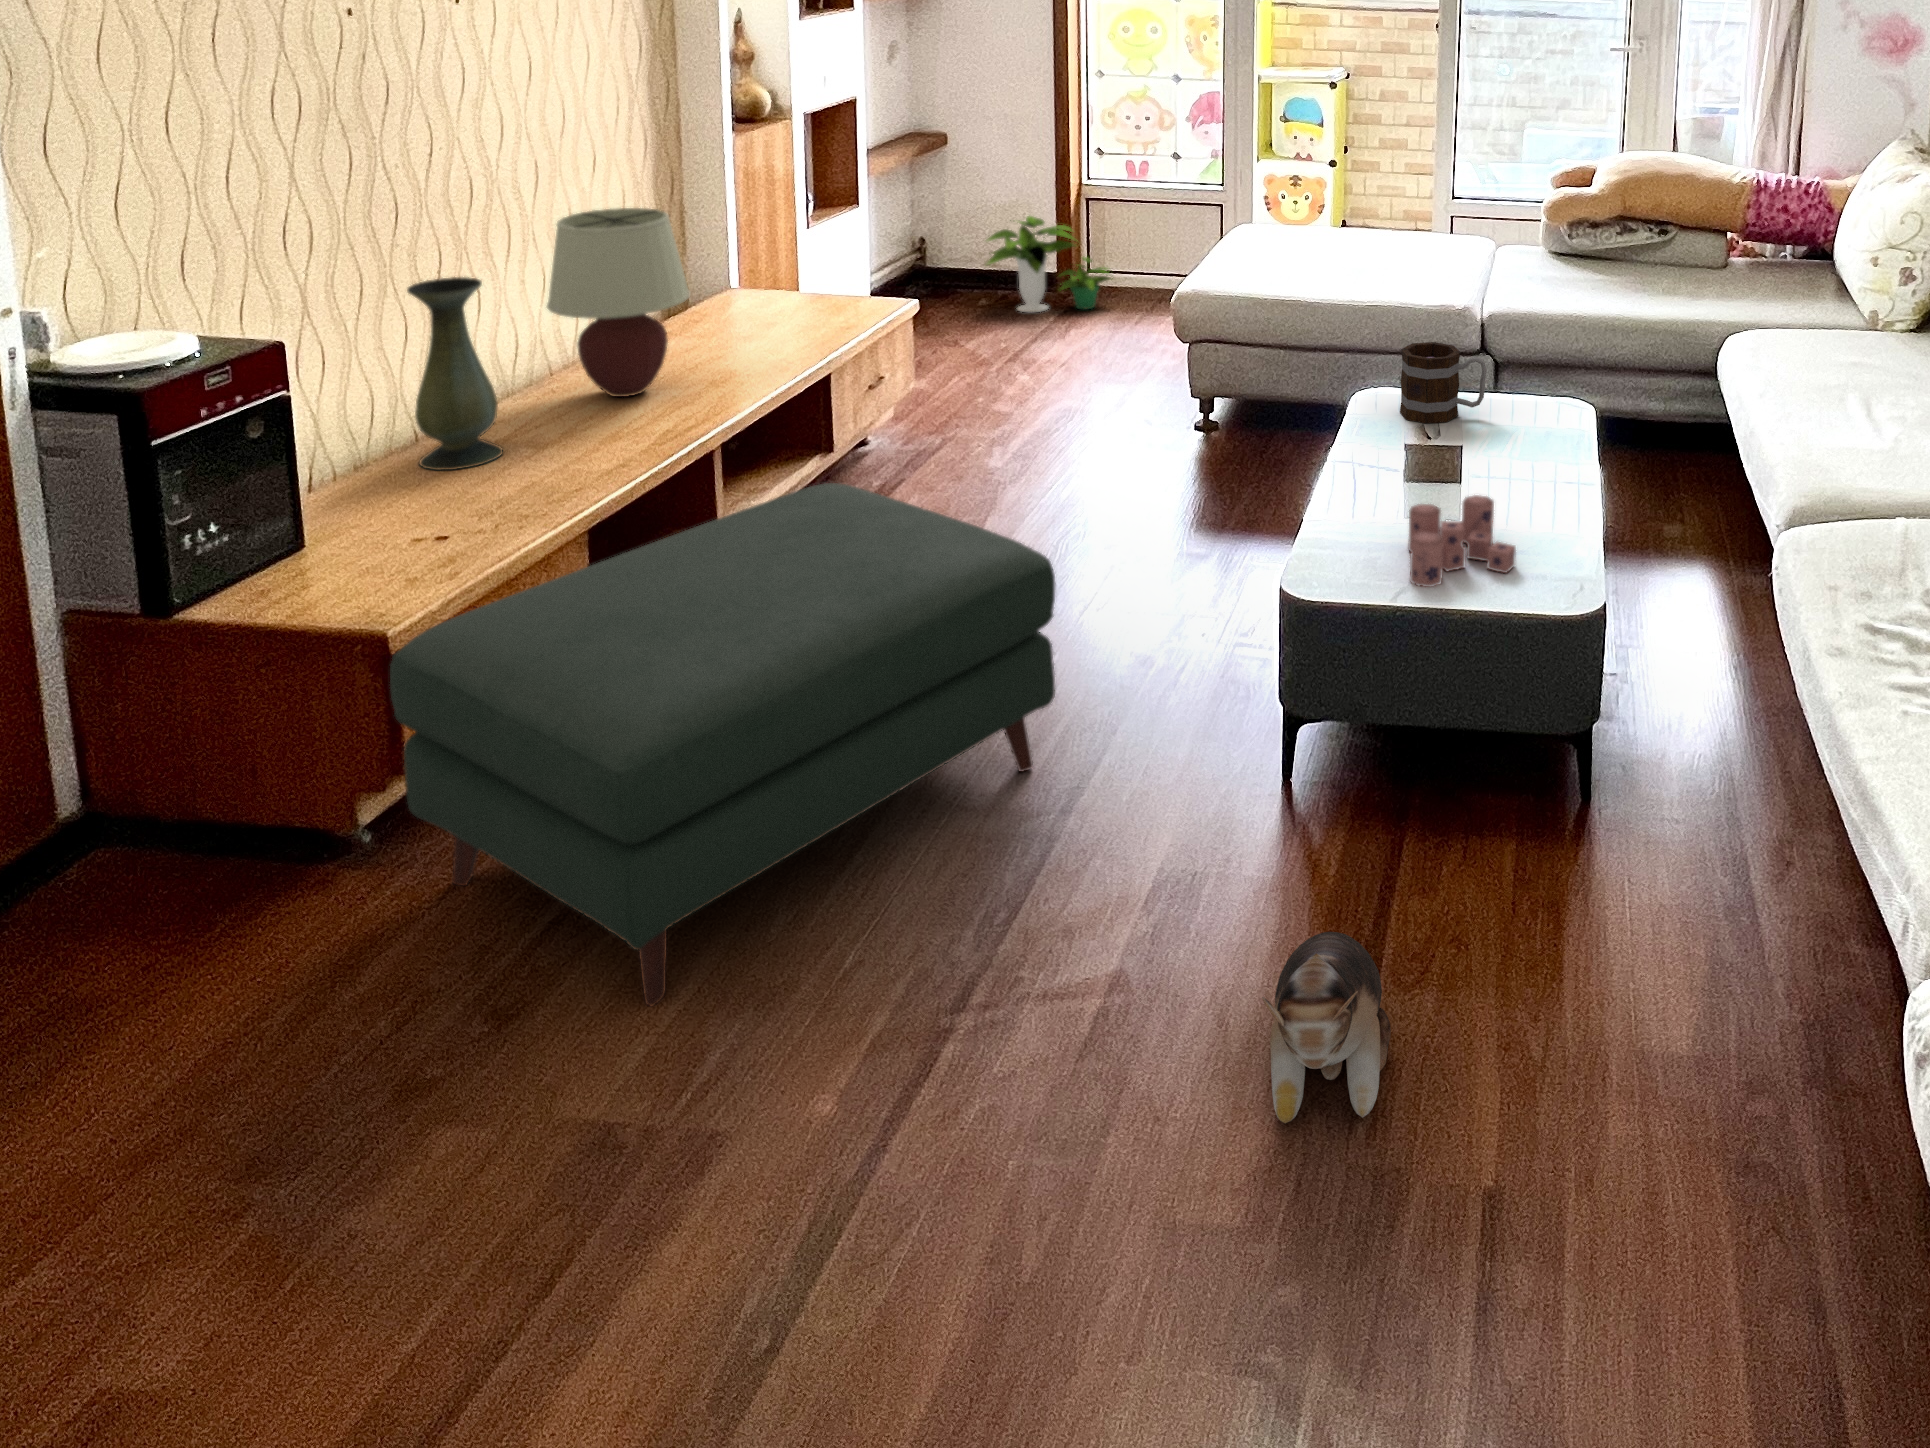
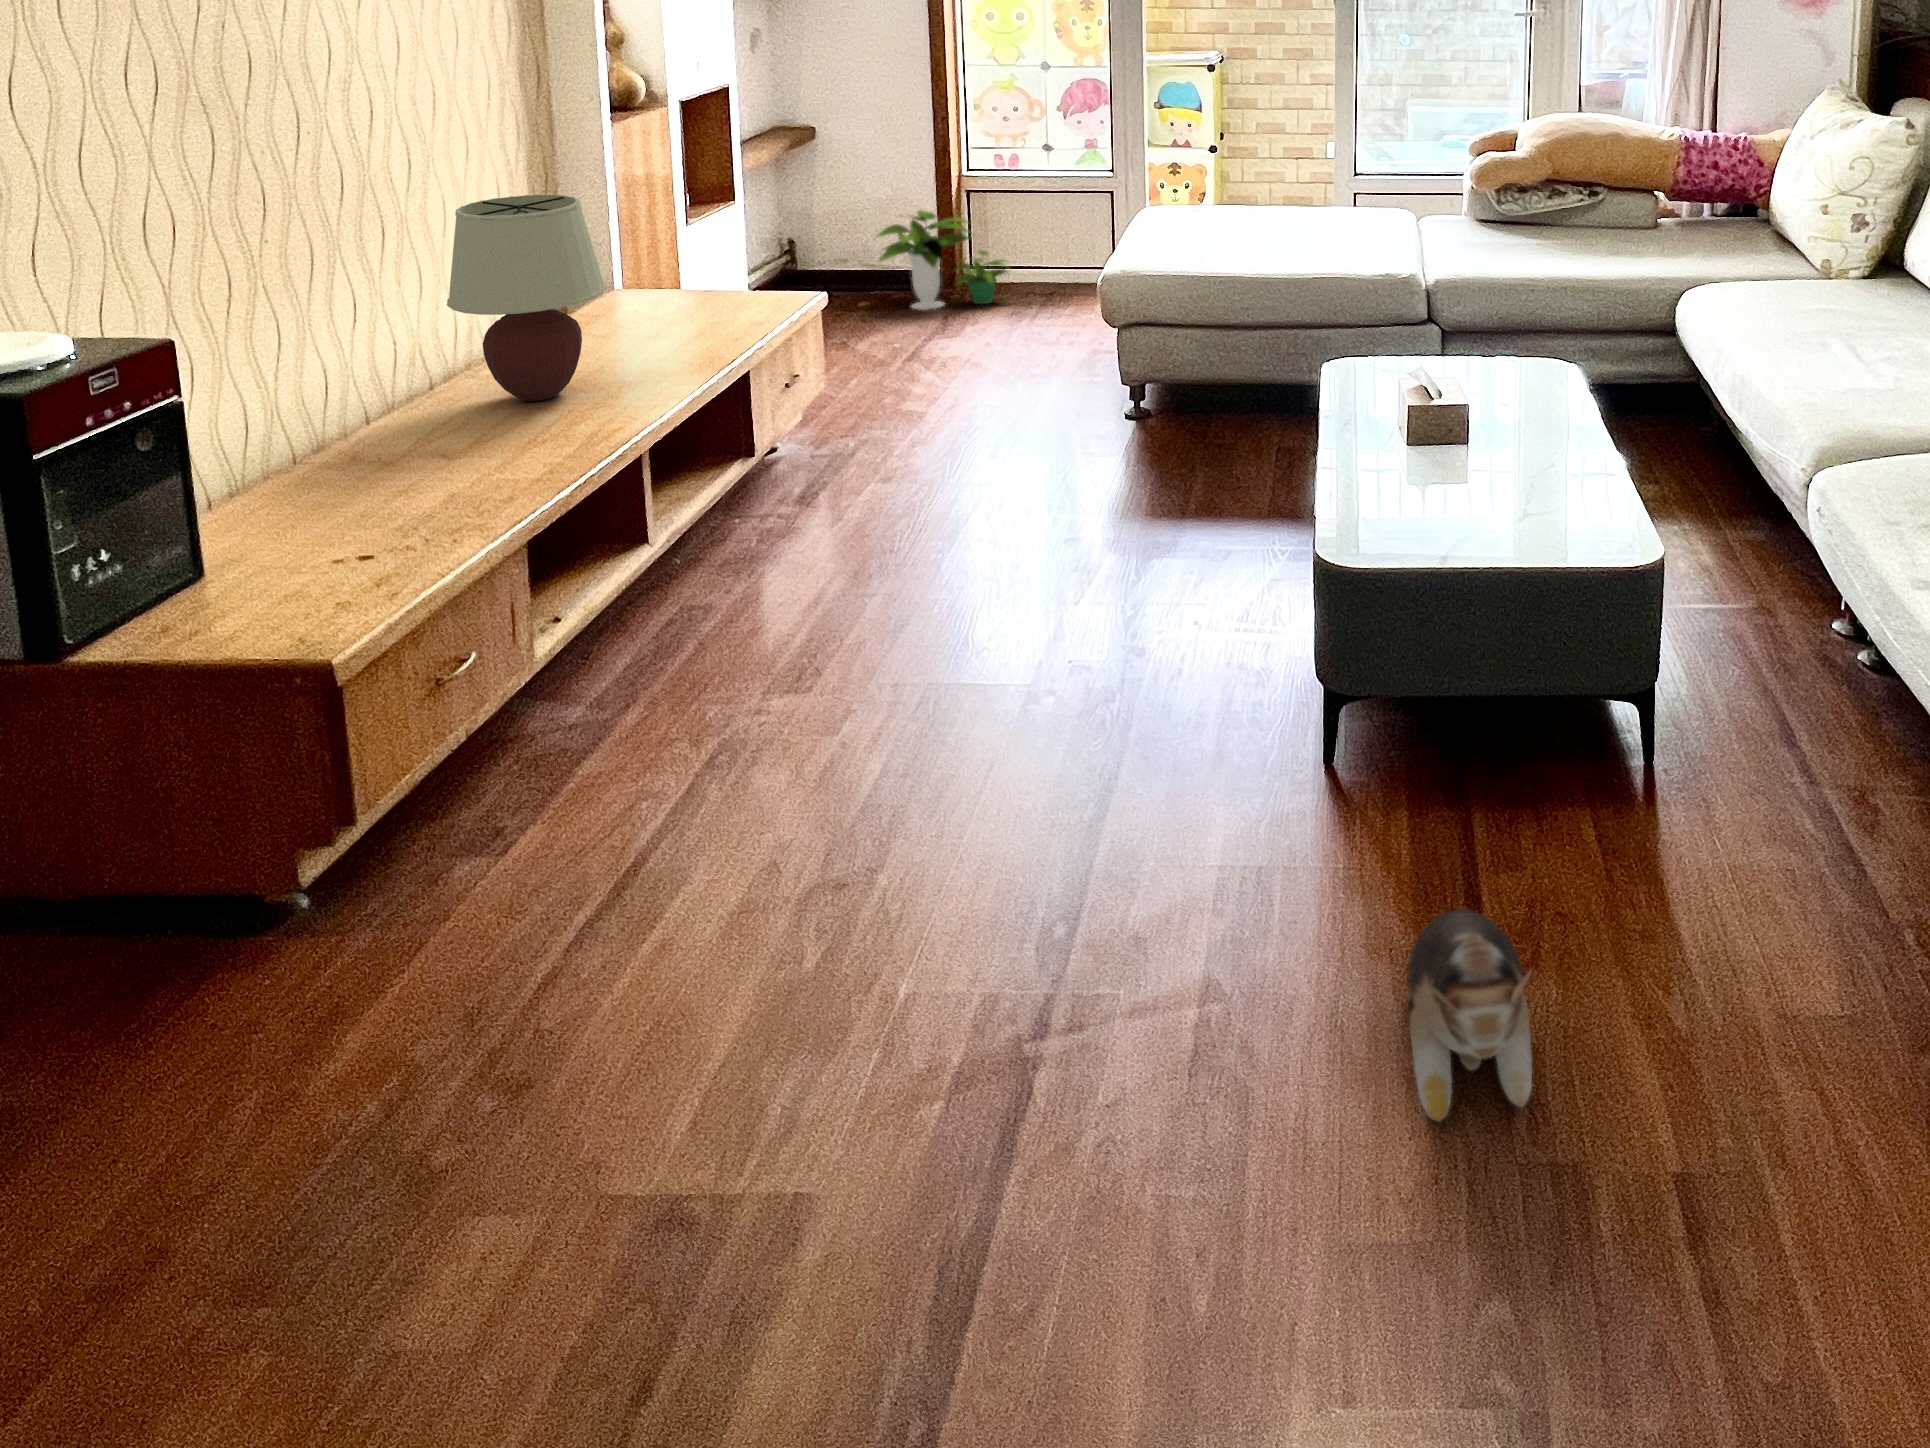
vase: present [407,277,503,470] -> none [301,270,415,486]
mug: present [1400,342,1487,424] -> none [1376,302,1466,386]
ottoman: present [390,483,1056,1006] -> none [344,473,1077,1058]
candle: present [1408,495,1516,587] -> none [1439,447,1556,543]

